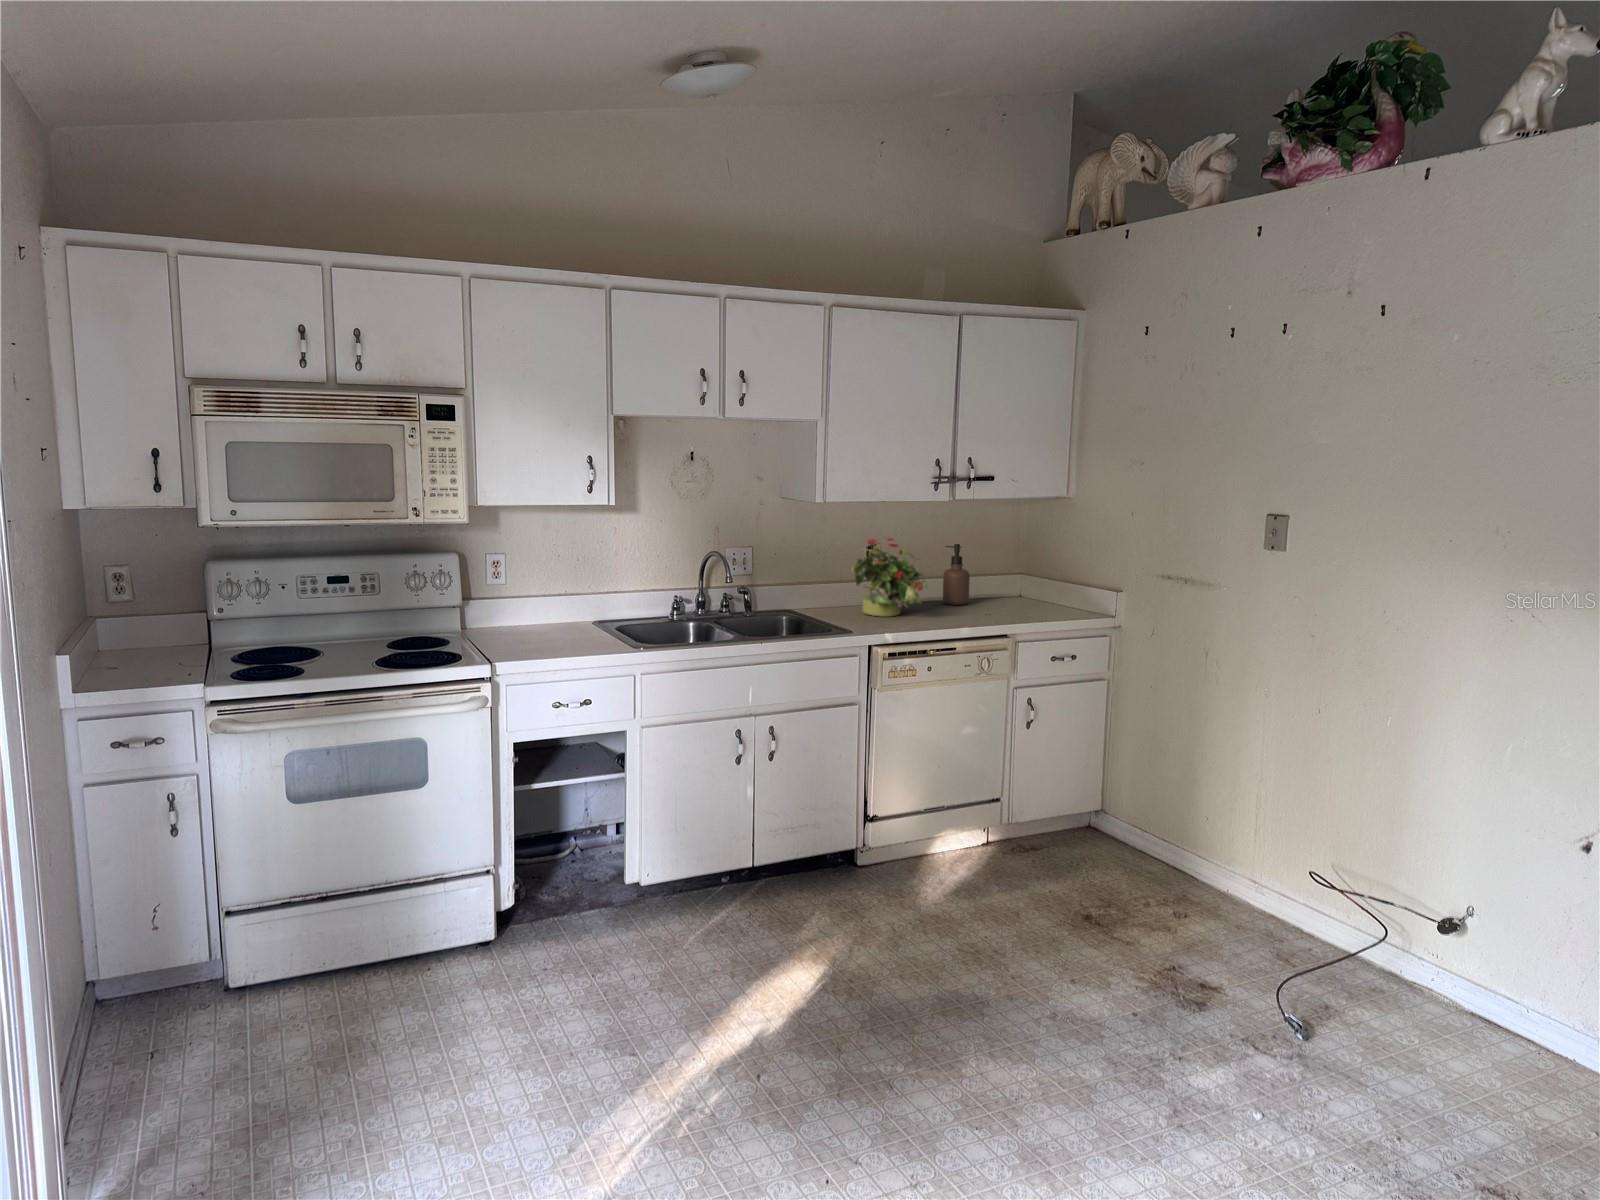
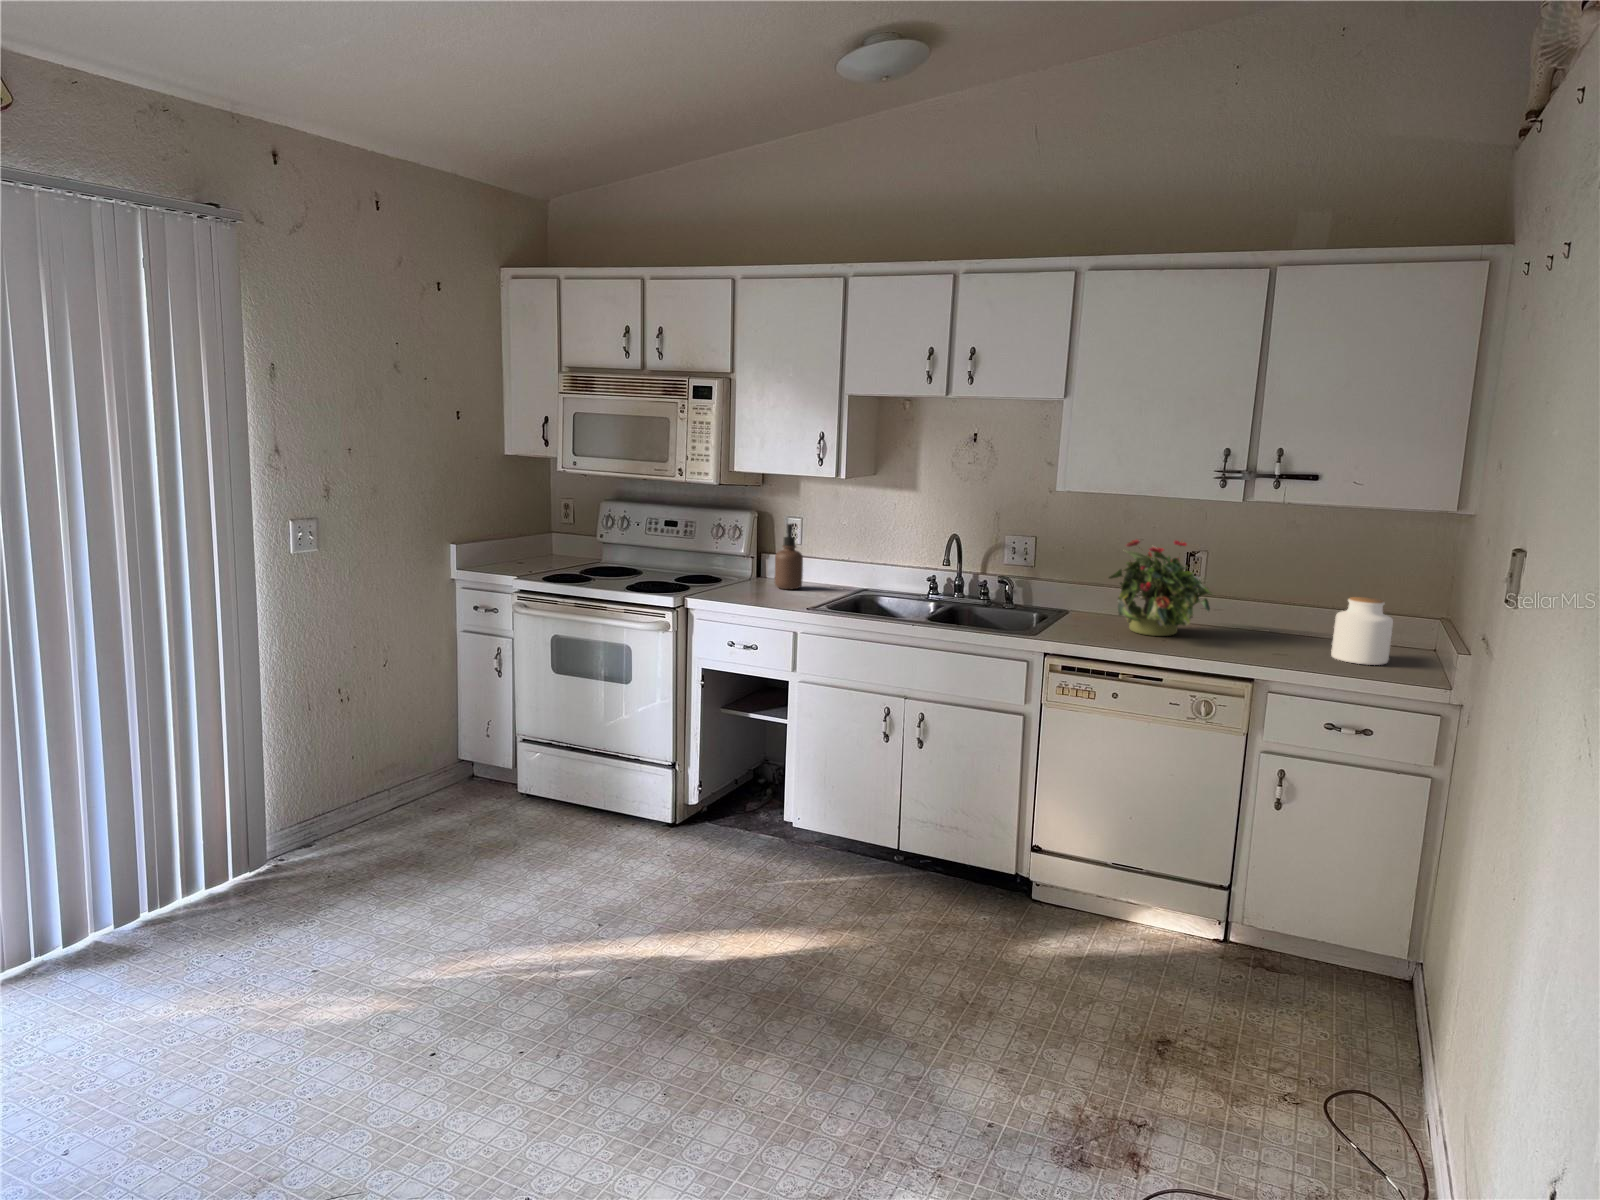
soap dispenser: present [943,544,970,605] -> present [775,524,803,589]
jar: none [1000,563,1038,610] -> present [1331,597,1393,665]

